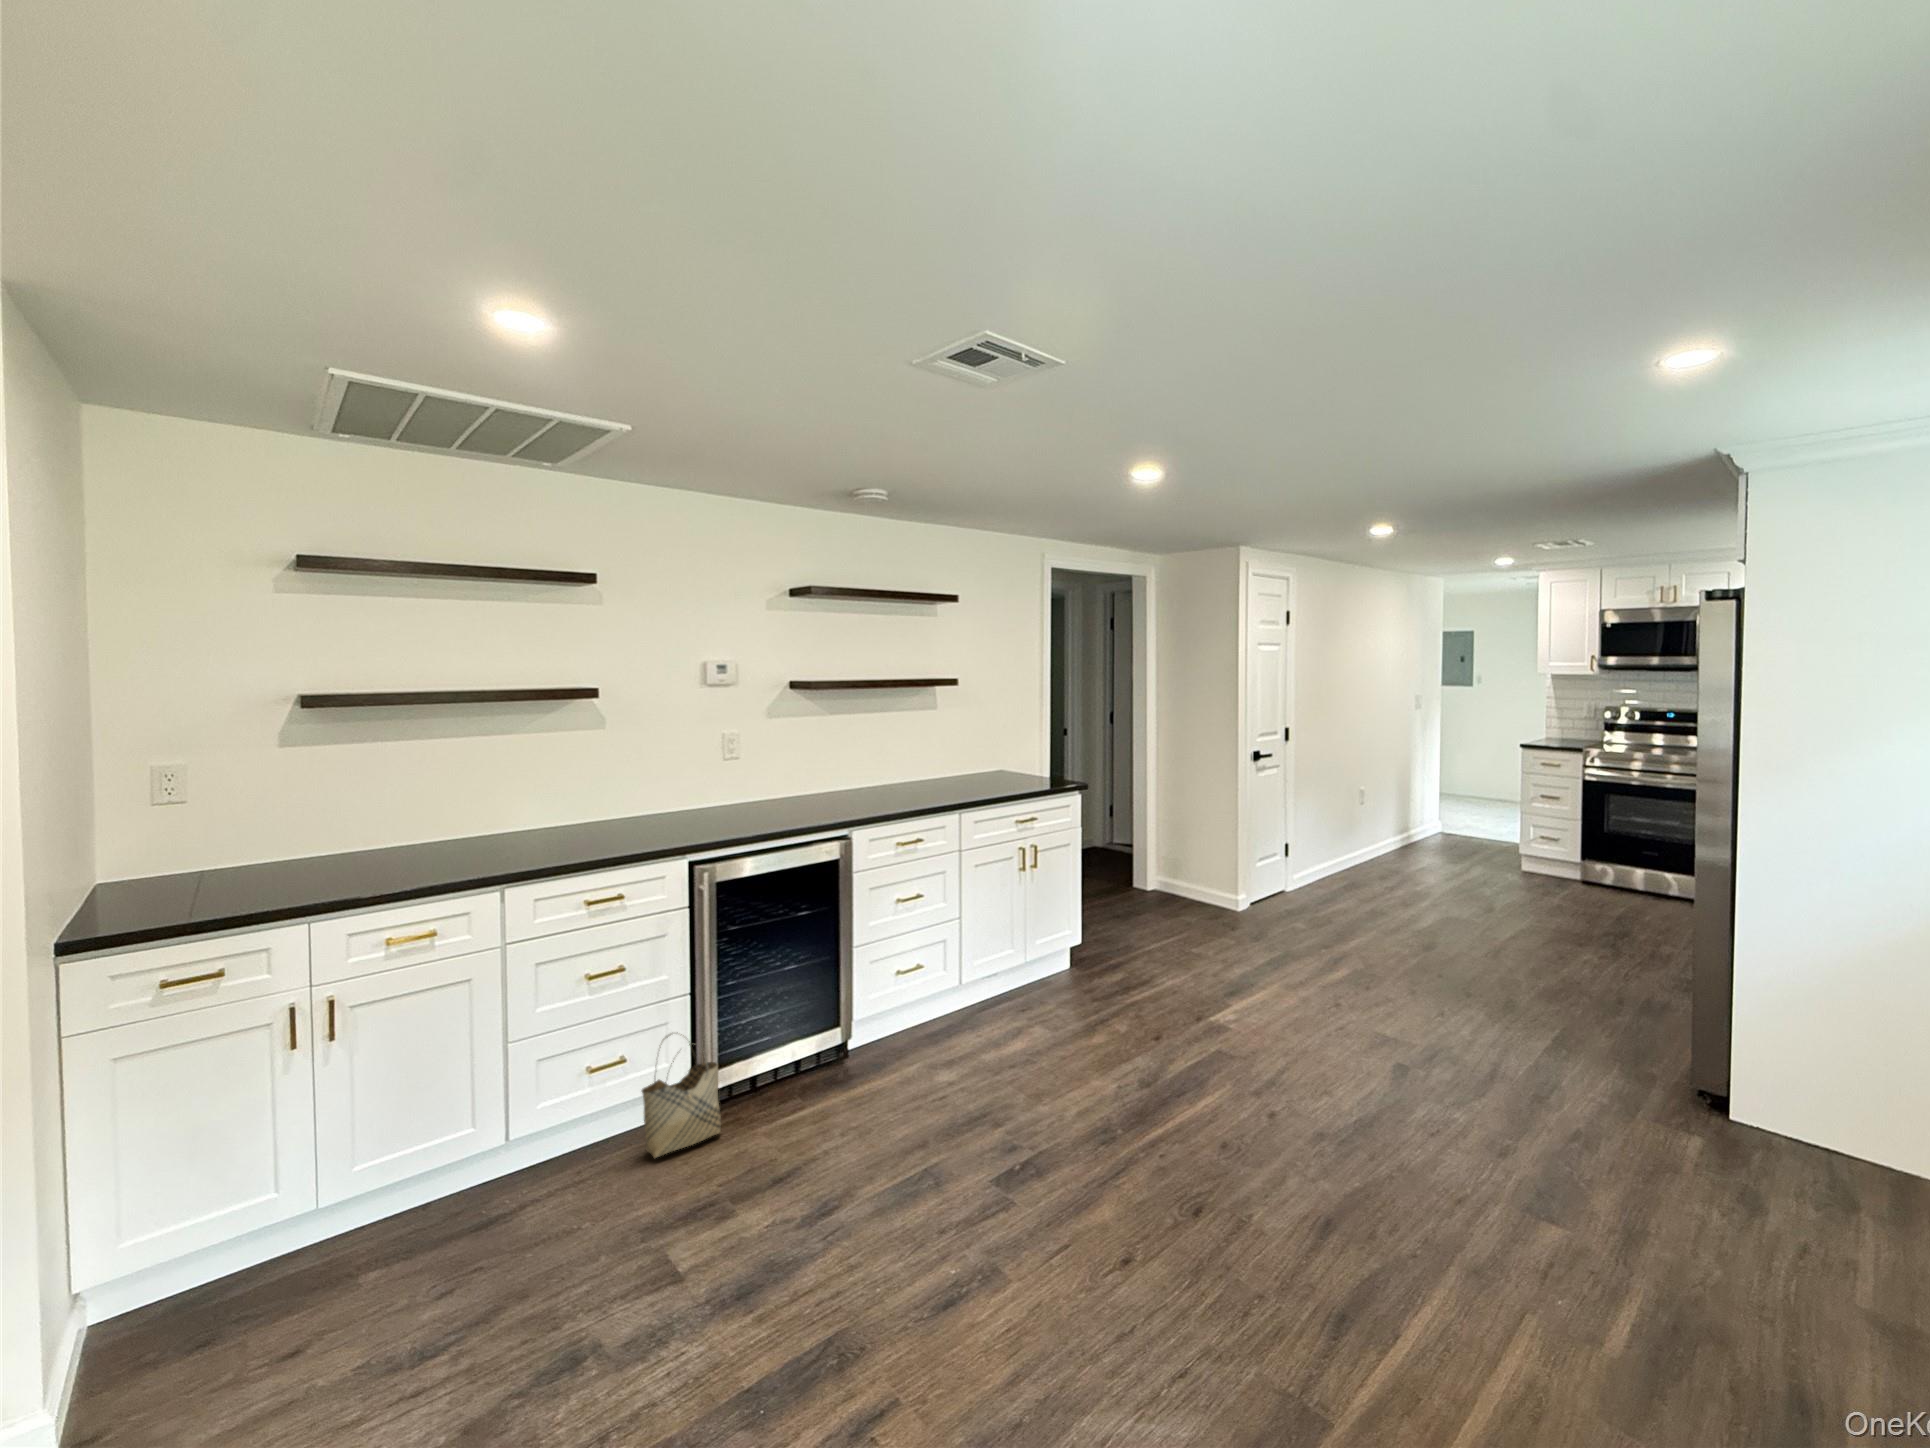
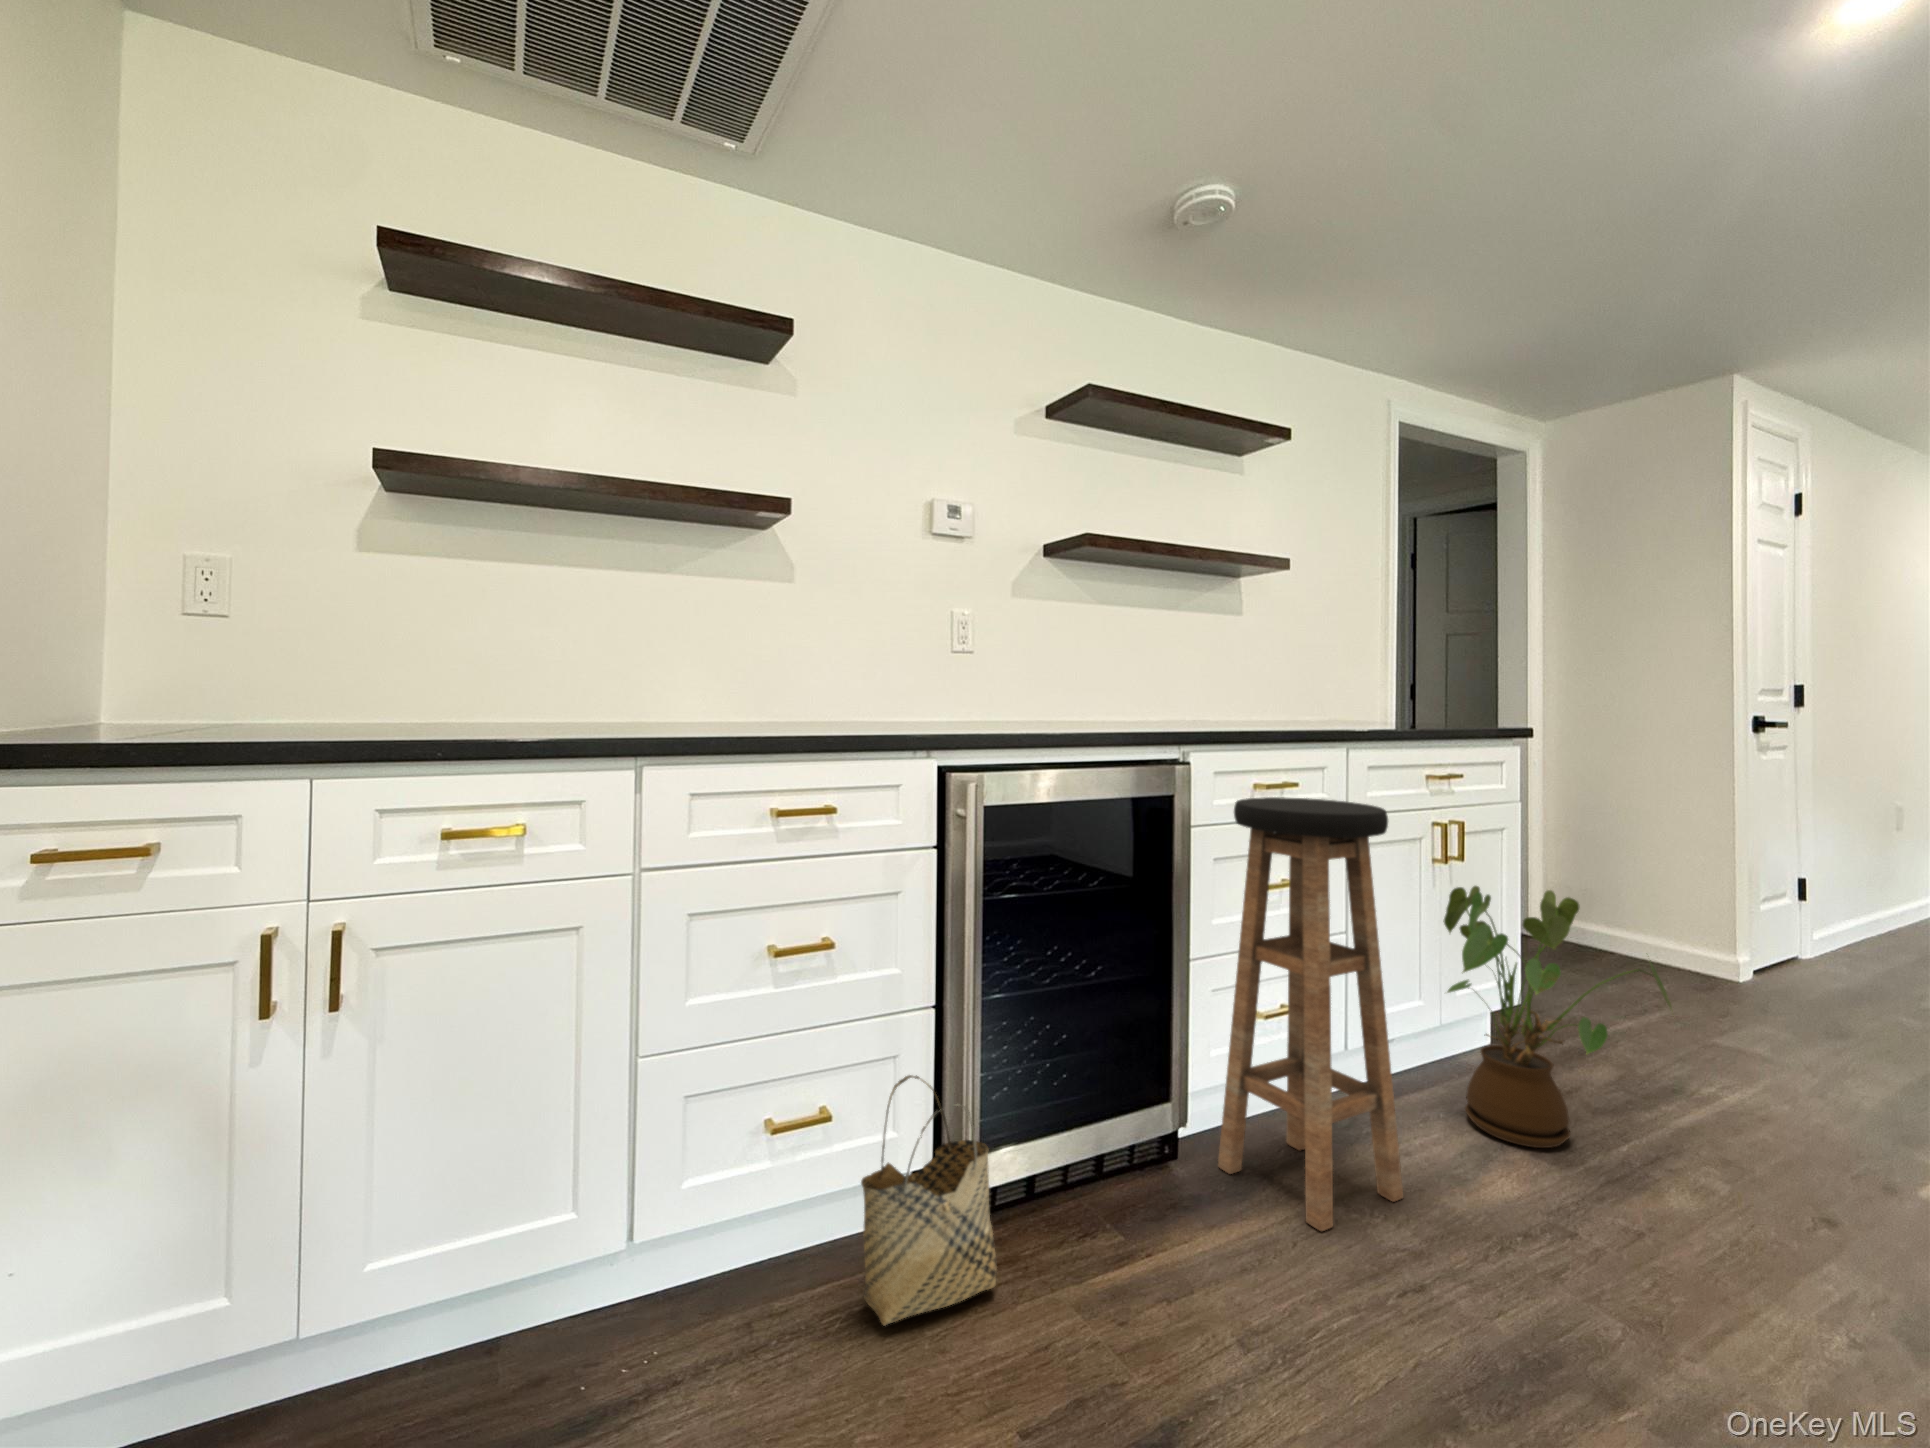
bar stool: none [869,850,960,1082] -> present [1218,797,1404,1231]
house plant: none [1008,883,1106,1025] -> present [1443,886,1672,1148]

